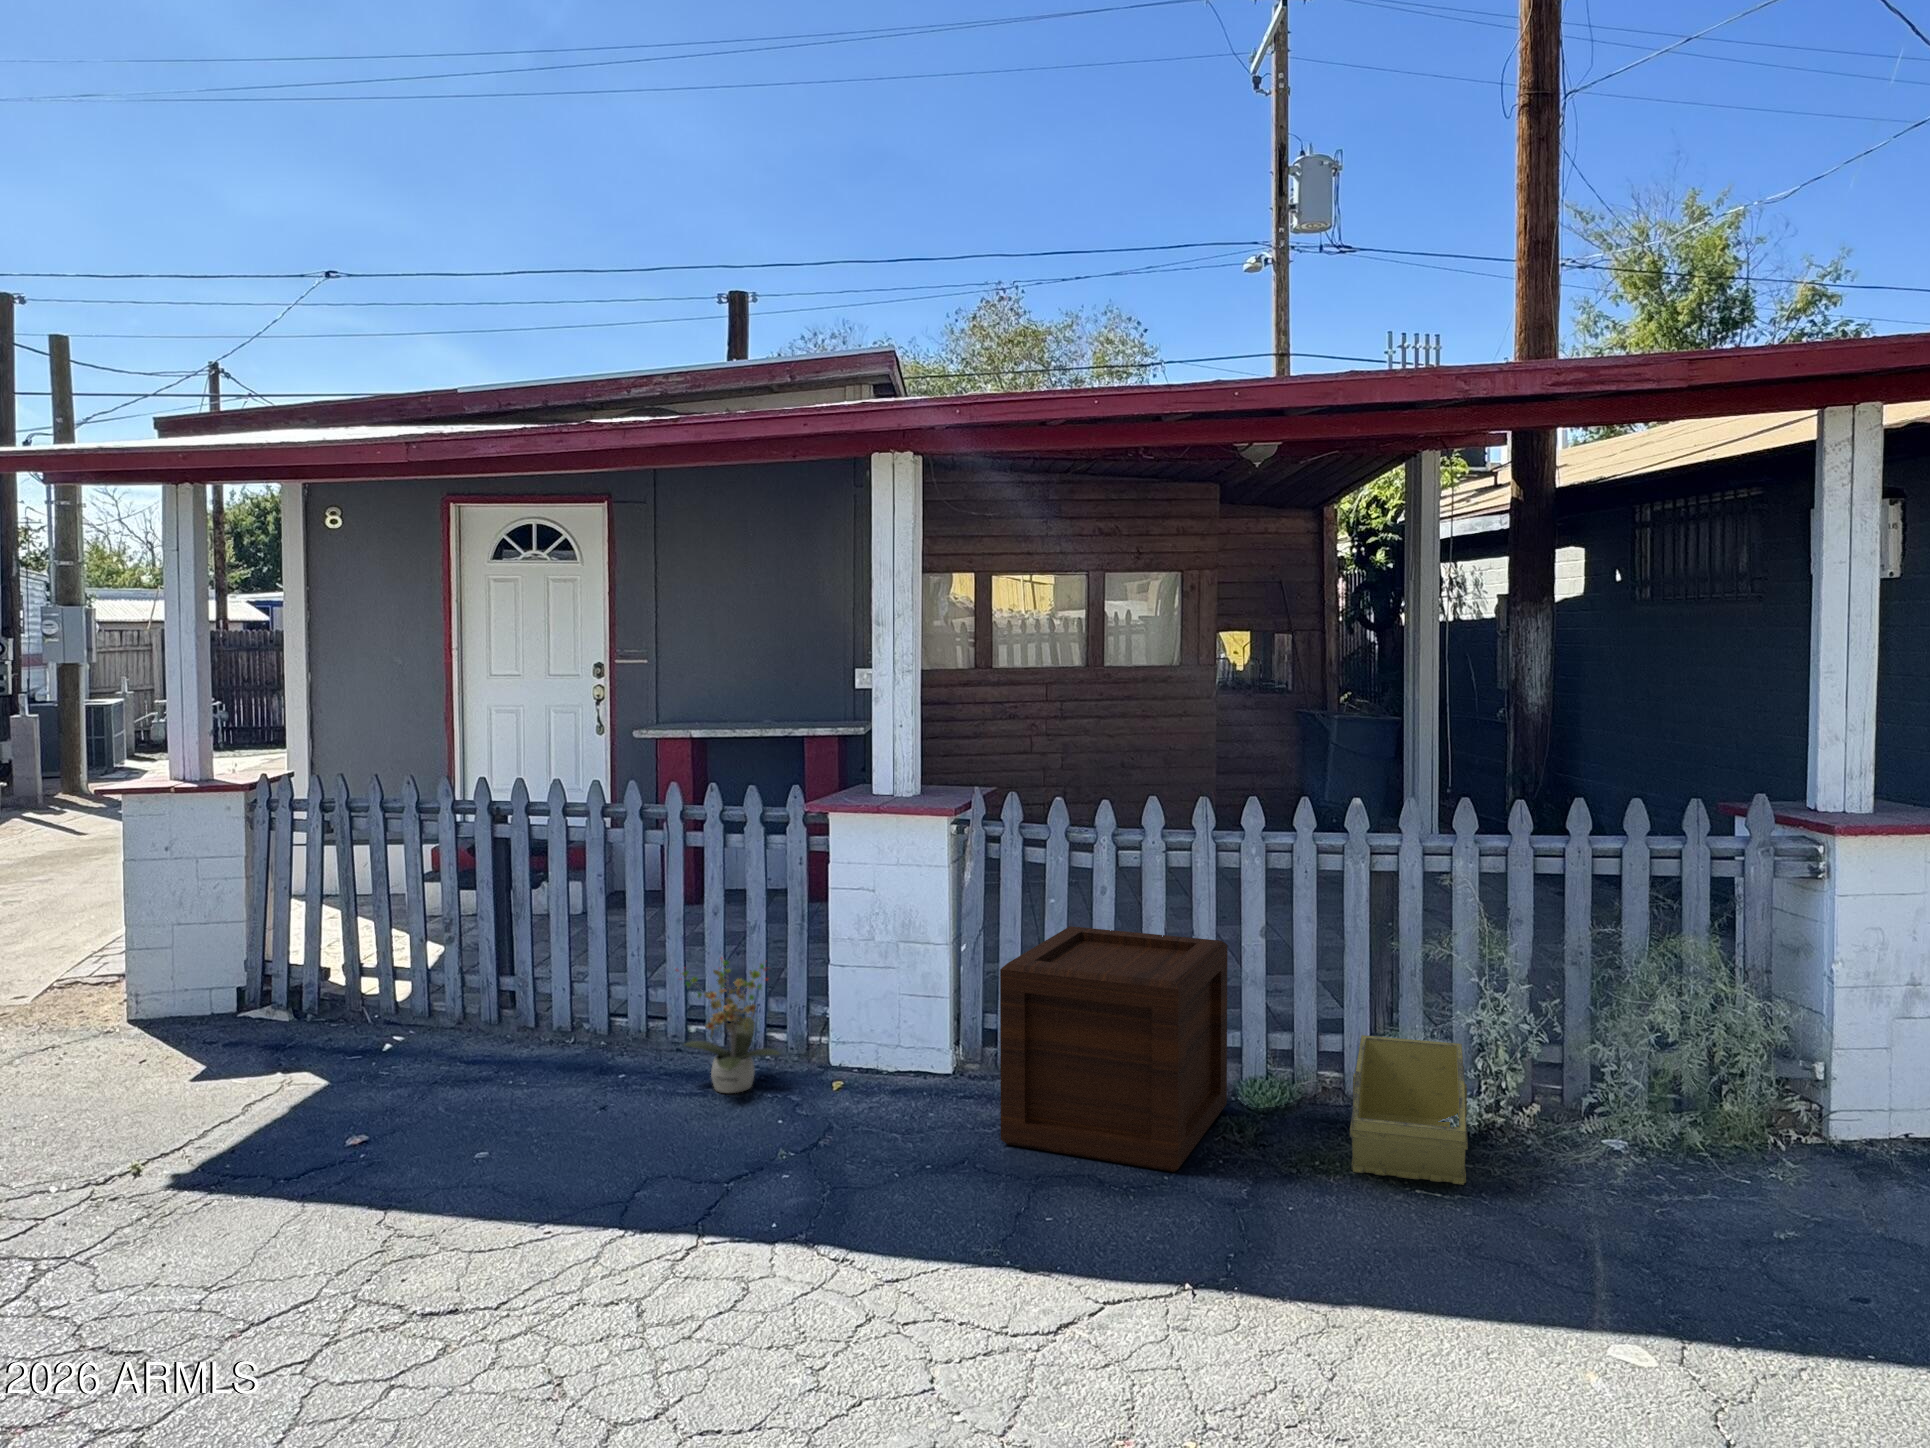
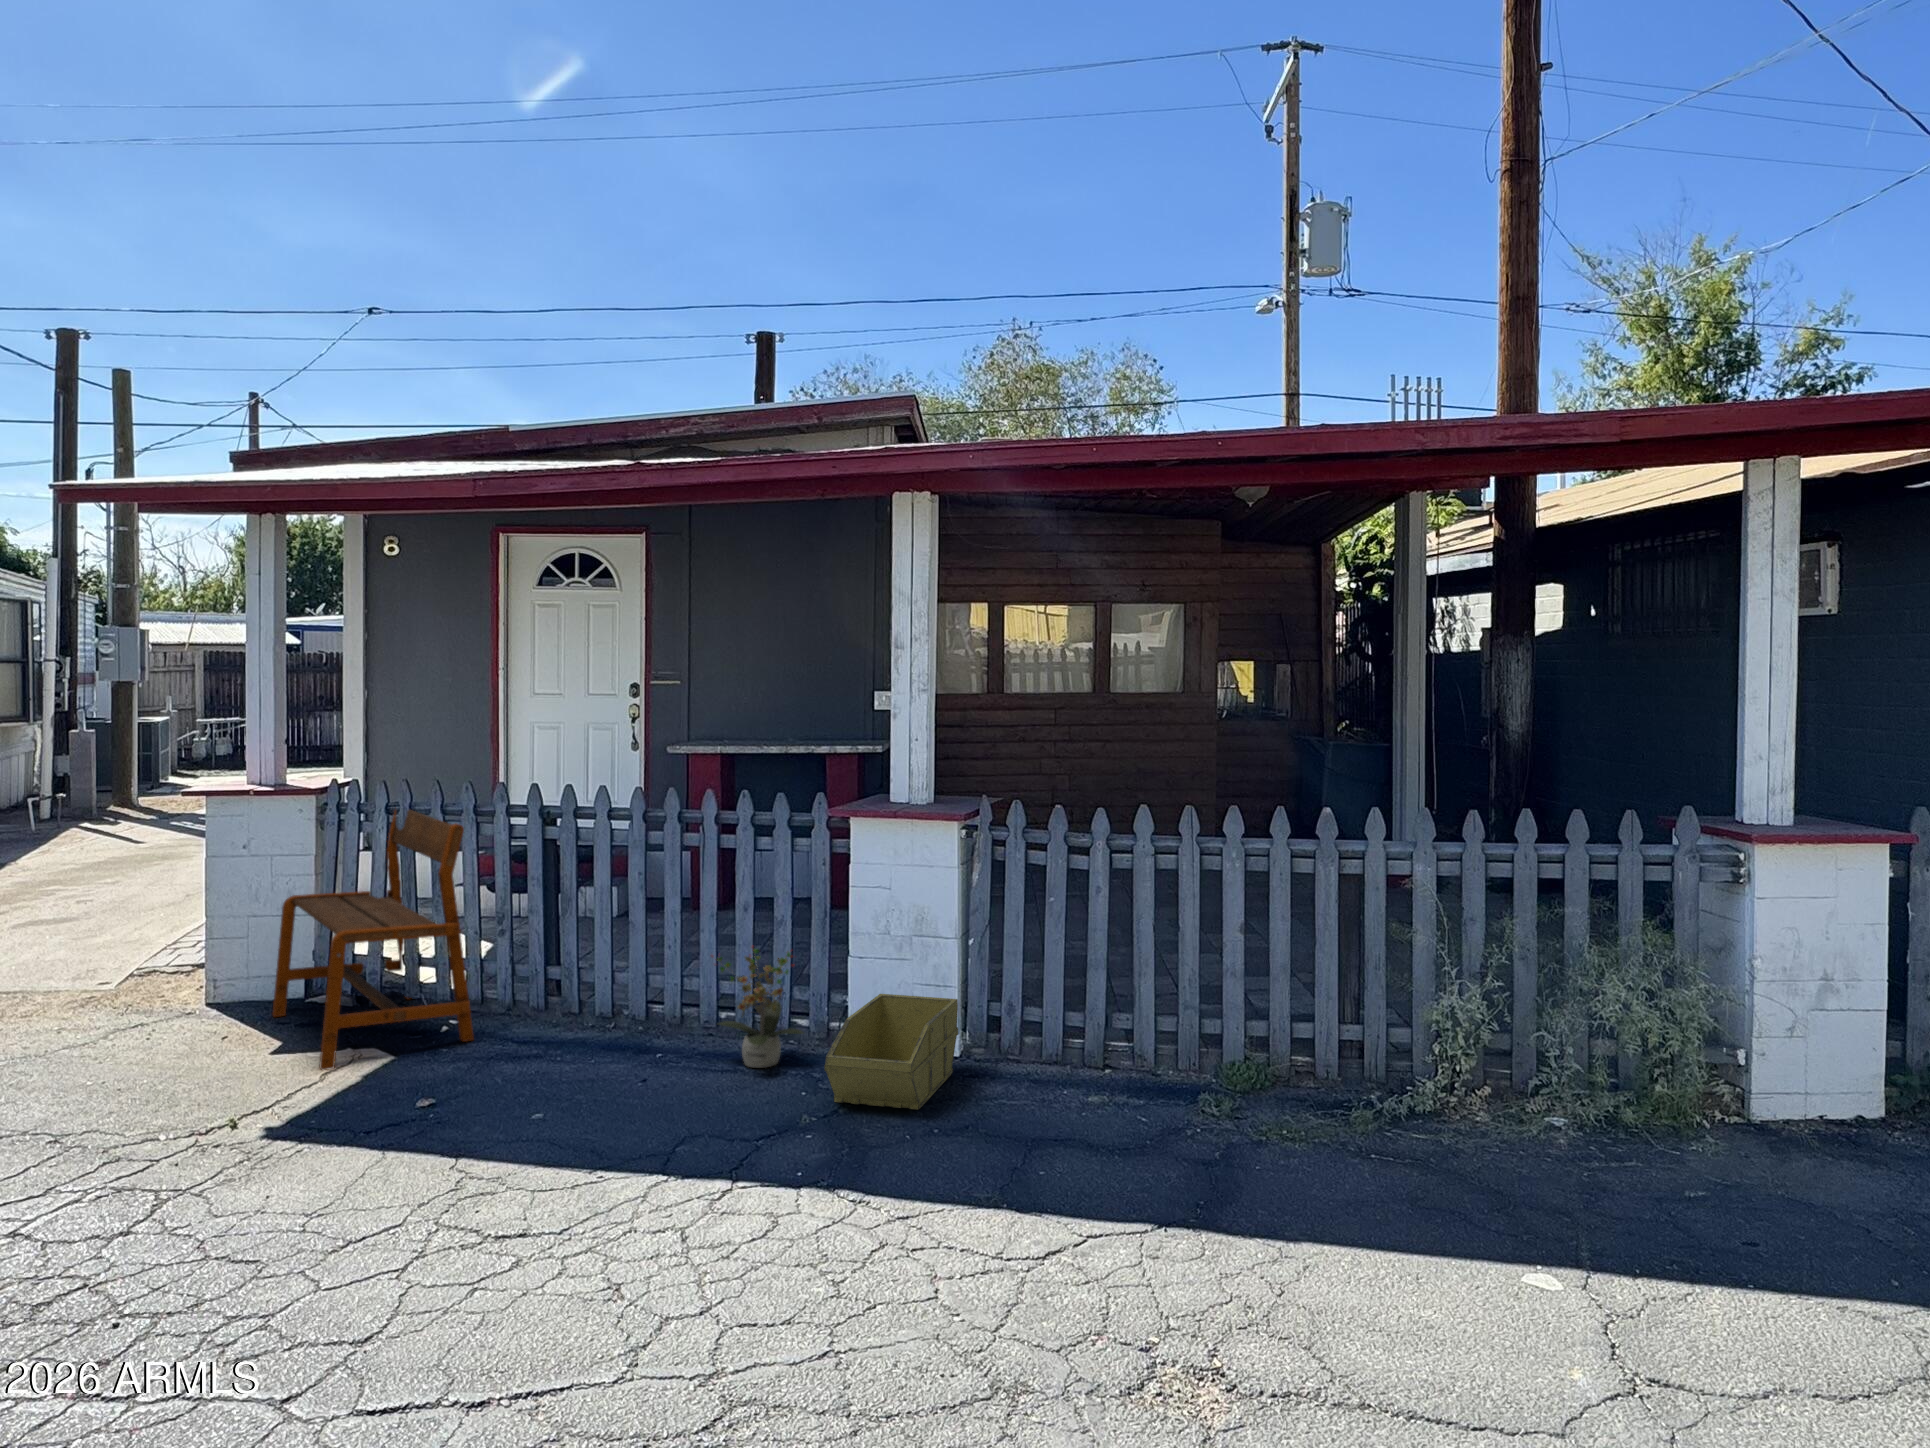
bench: none [194,802,415,1103] -> present [272,810,474,1070]
wooden crate: present [1000,926,1228,1172] -> none [1002,920,1209,1137]
storage bin: present [1350,1035,1468,1185] -> present [824,994,958,1110]

